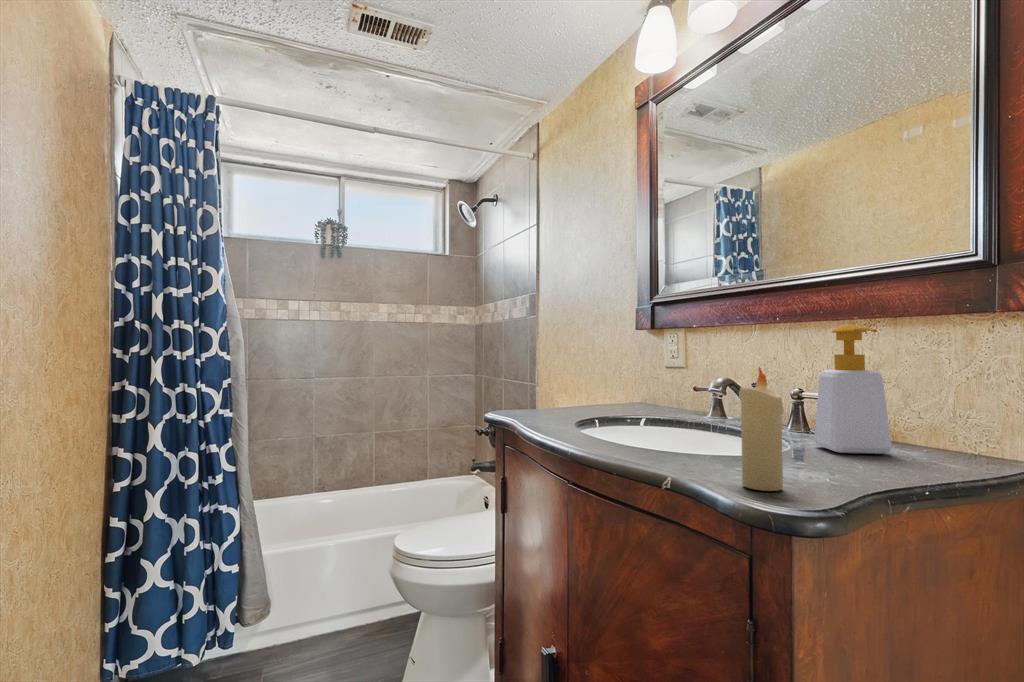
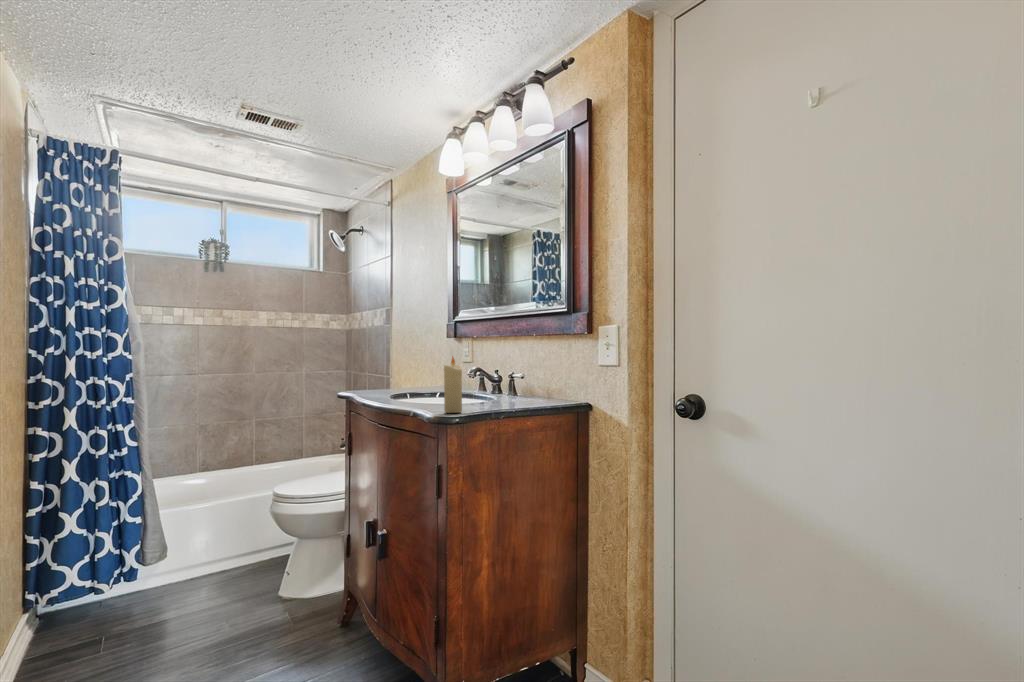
soap bottle: present [814,325,892,454] -> none [518,333,549,402]

